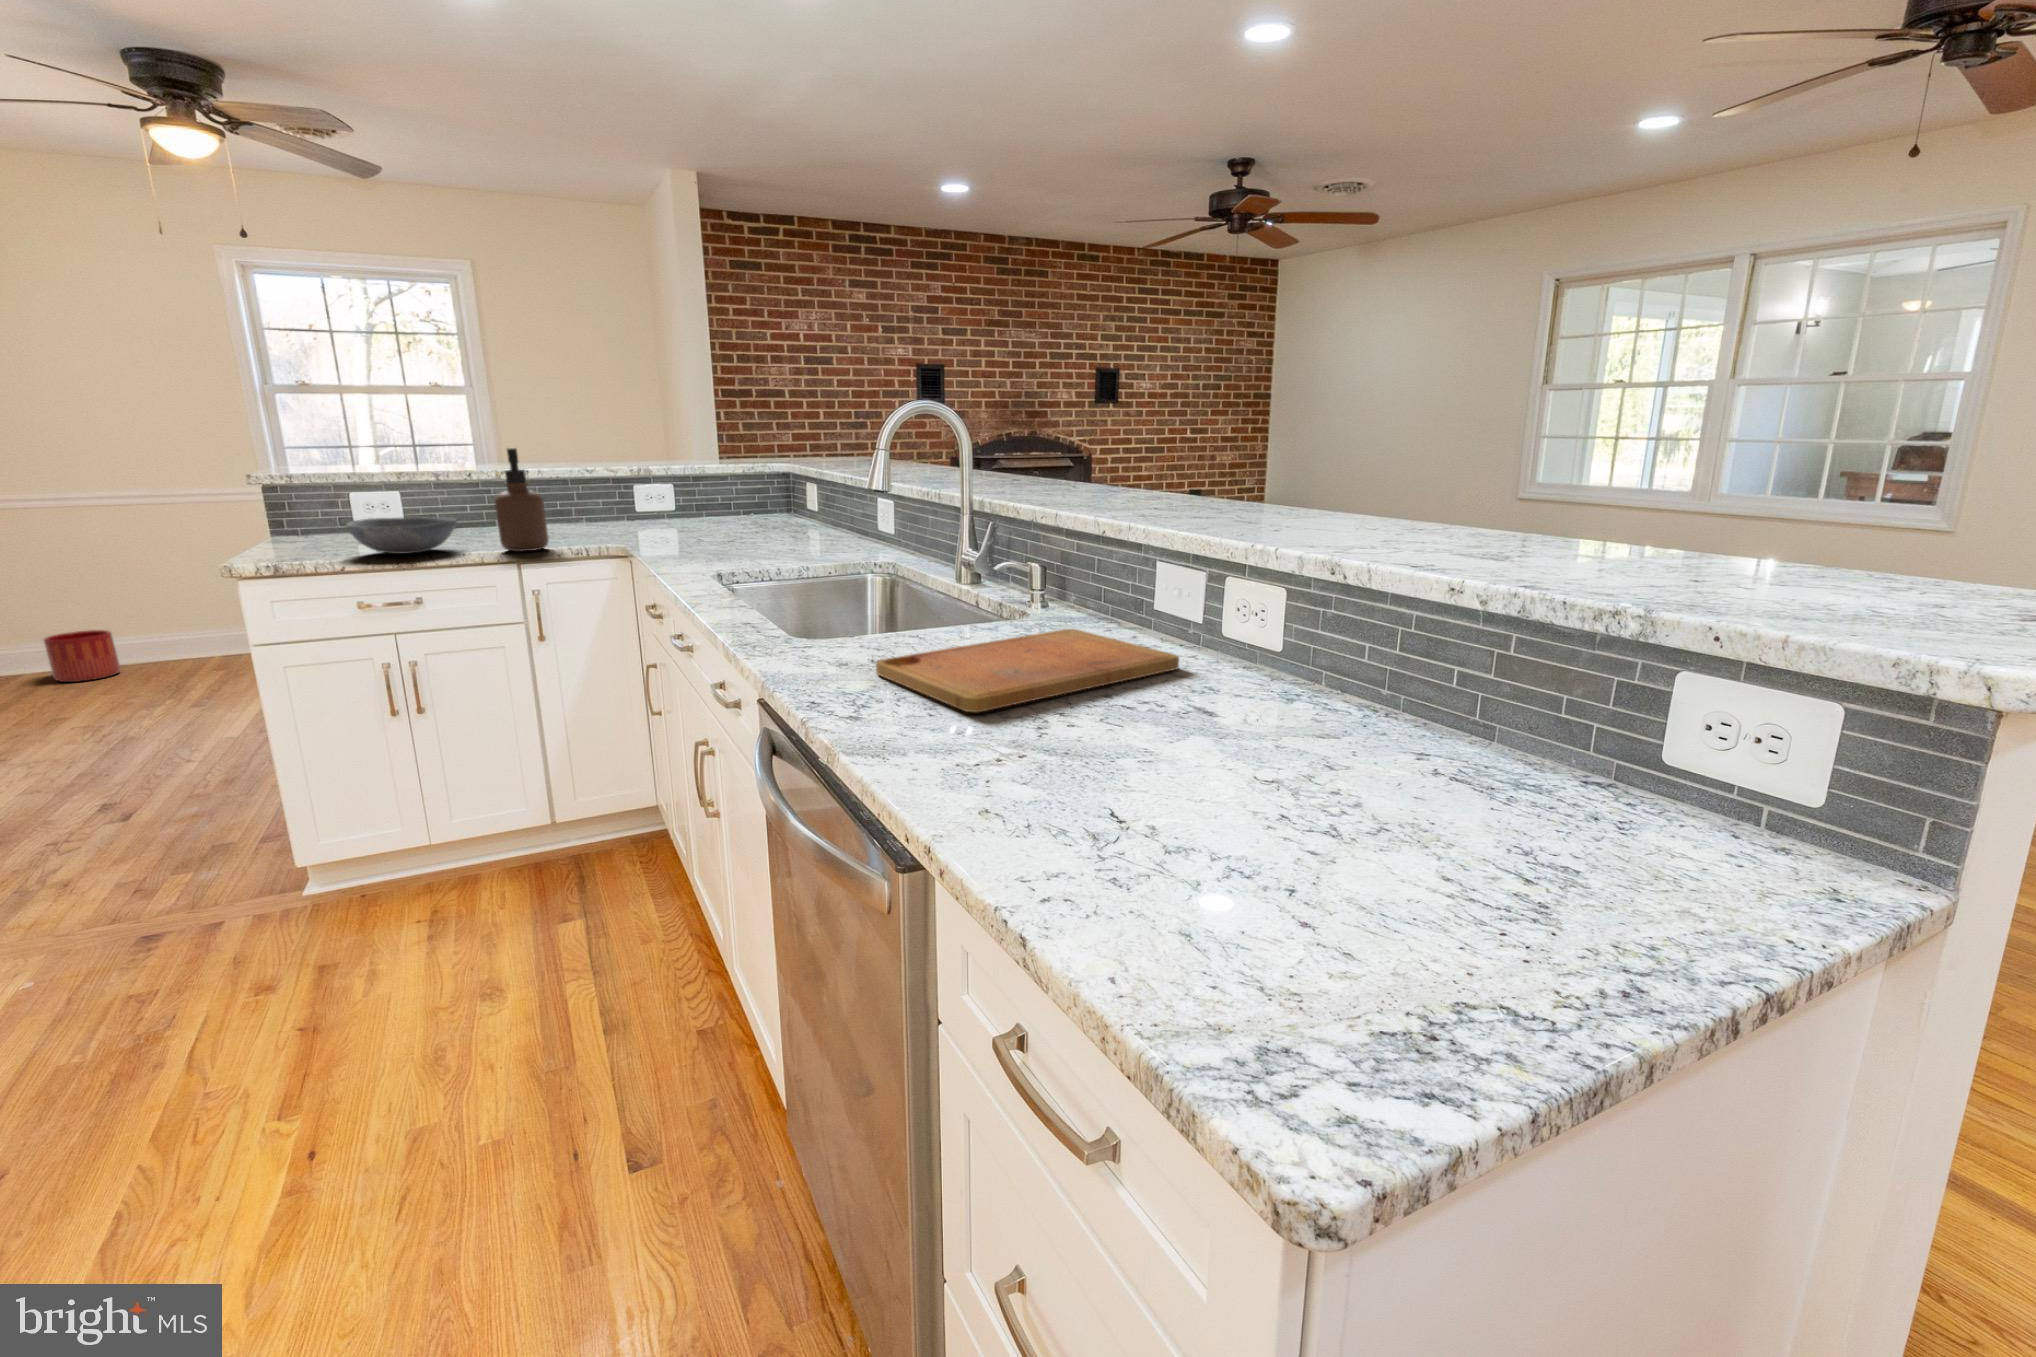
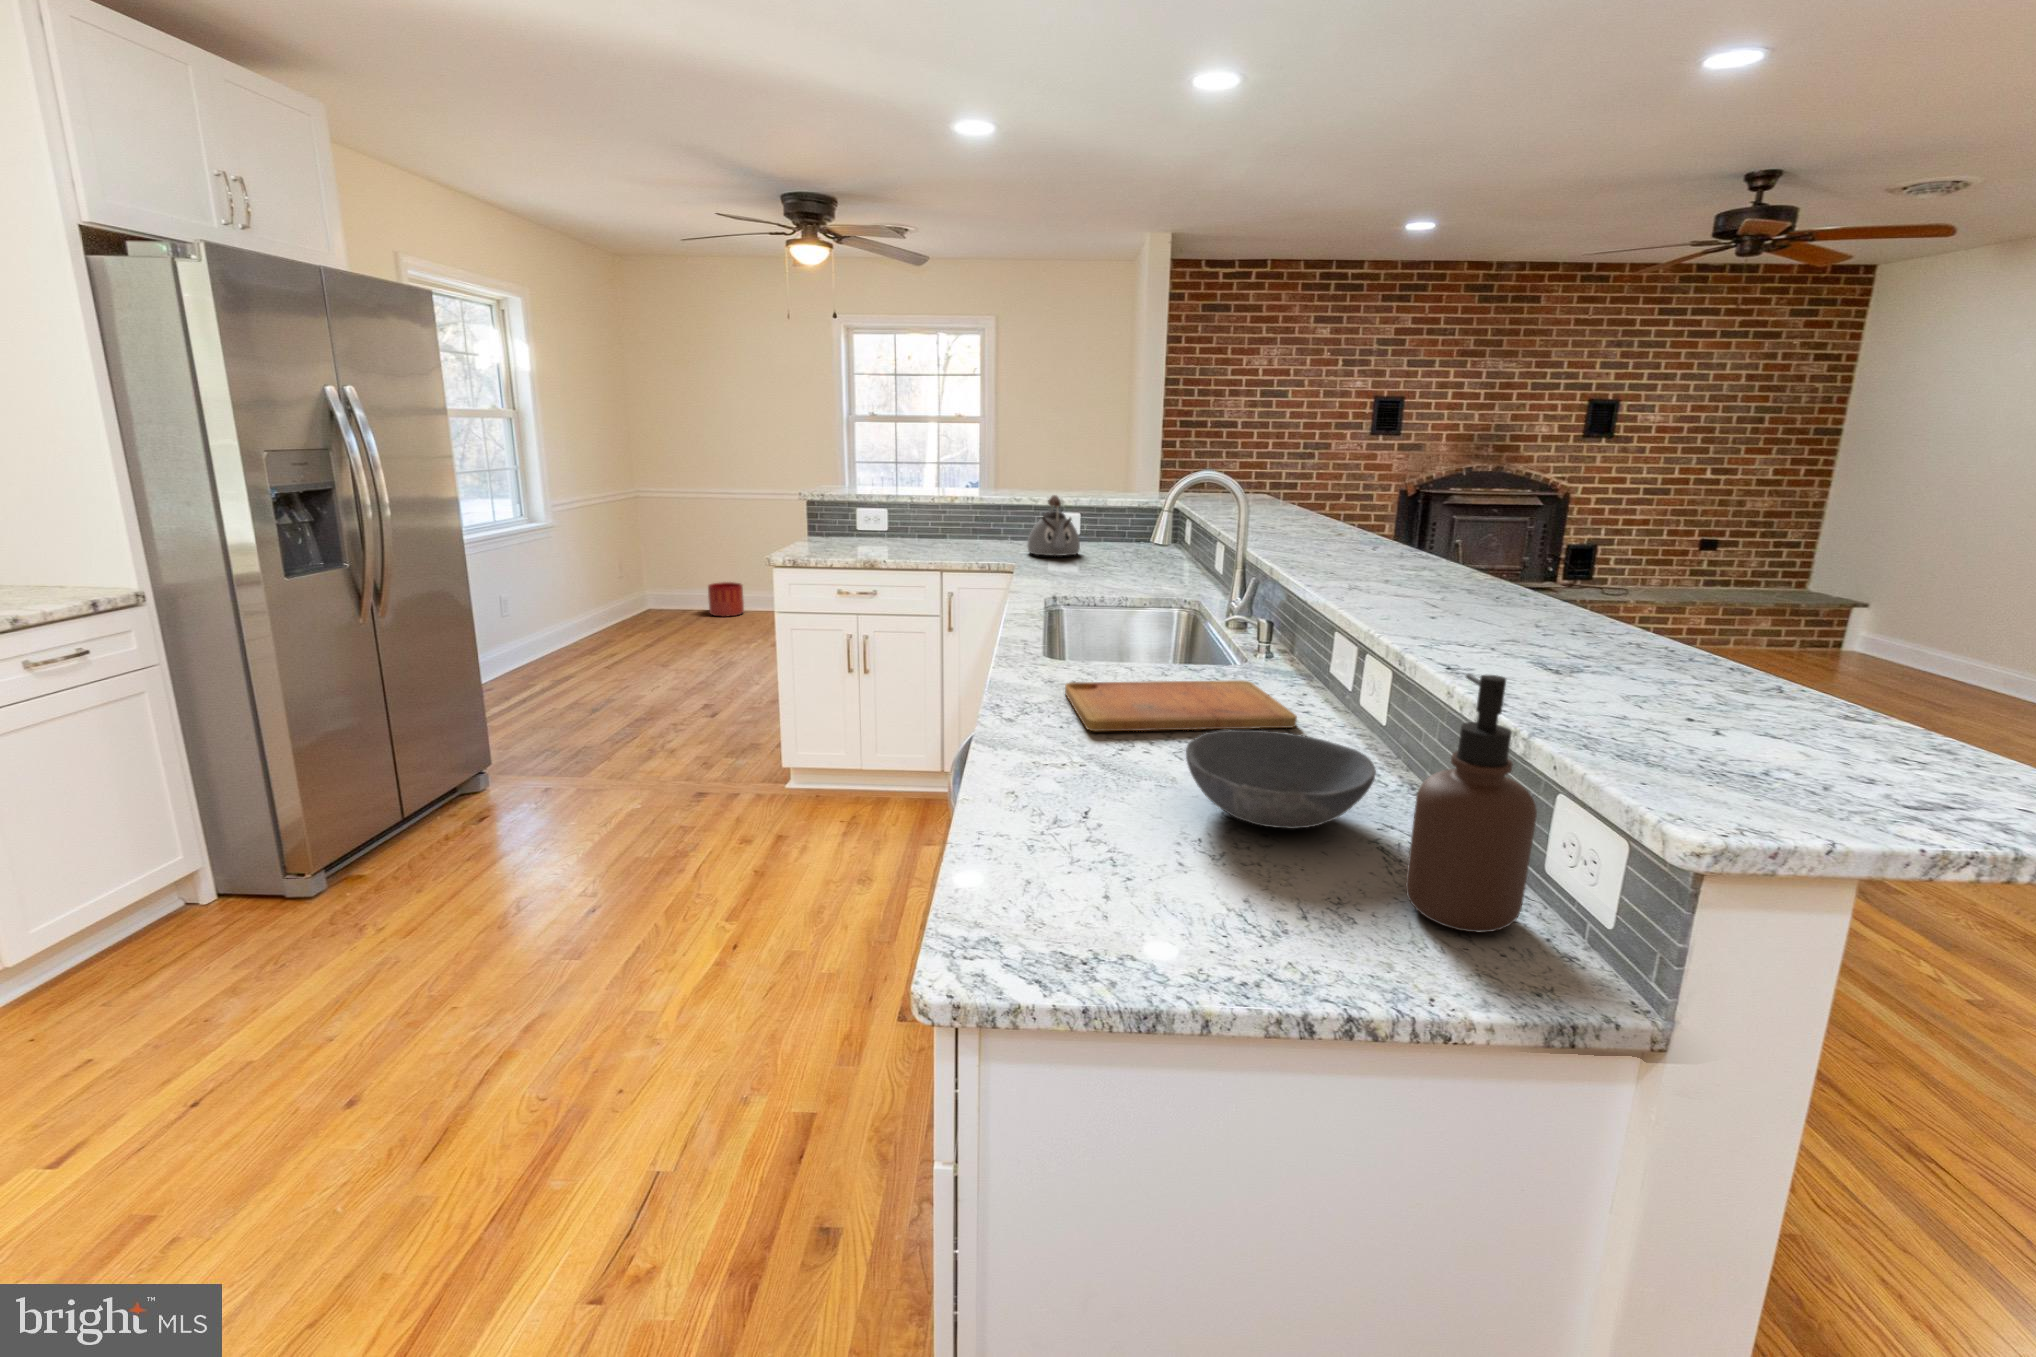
soap dispenser: present [495,448,549,552] -> present [1406,674,1537,932]
kettle: none [625,458,695,533] -> present [1028,495,1080,556]
bowl: present [346,517,457,554] -> present [1186,730,1376,829]

